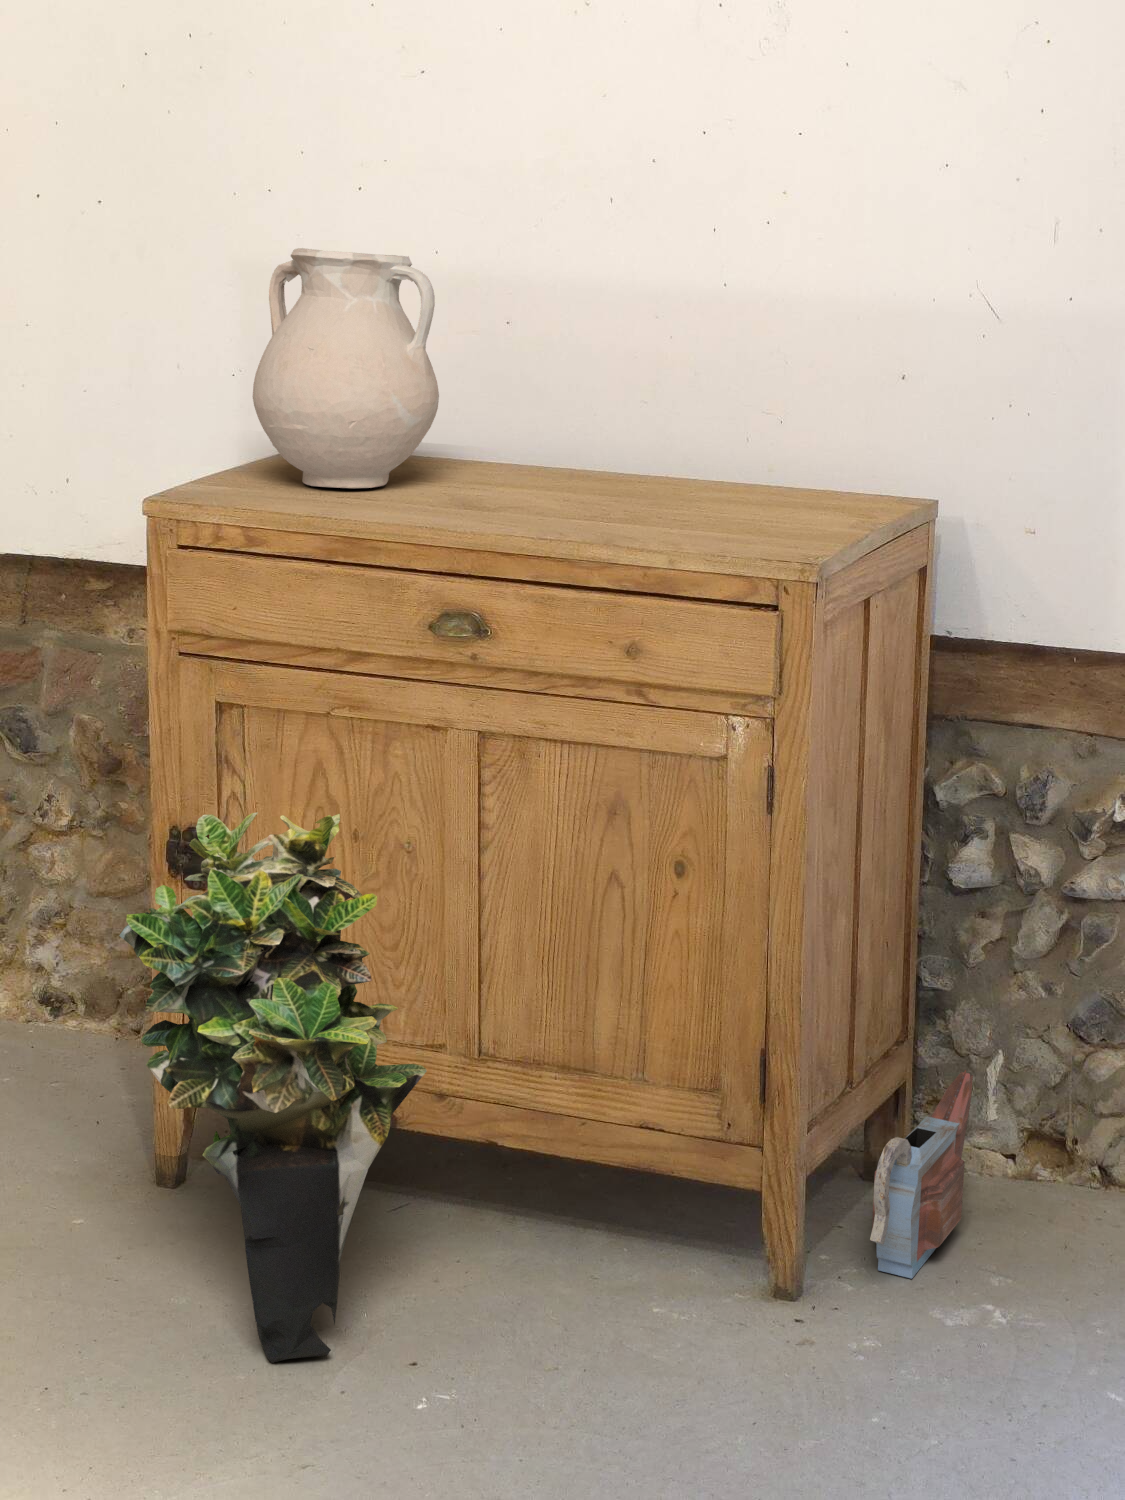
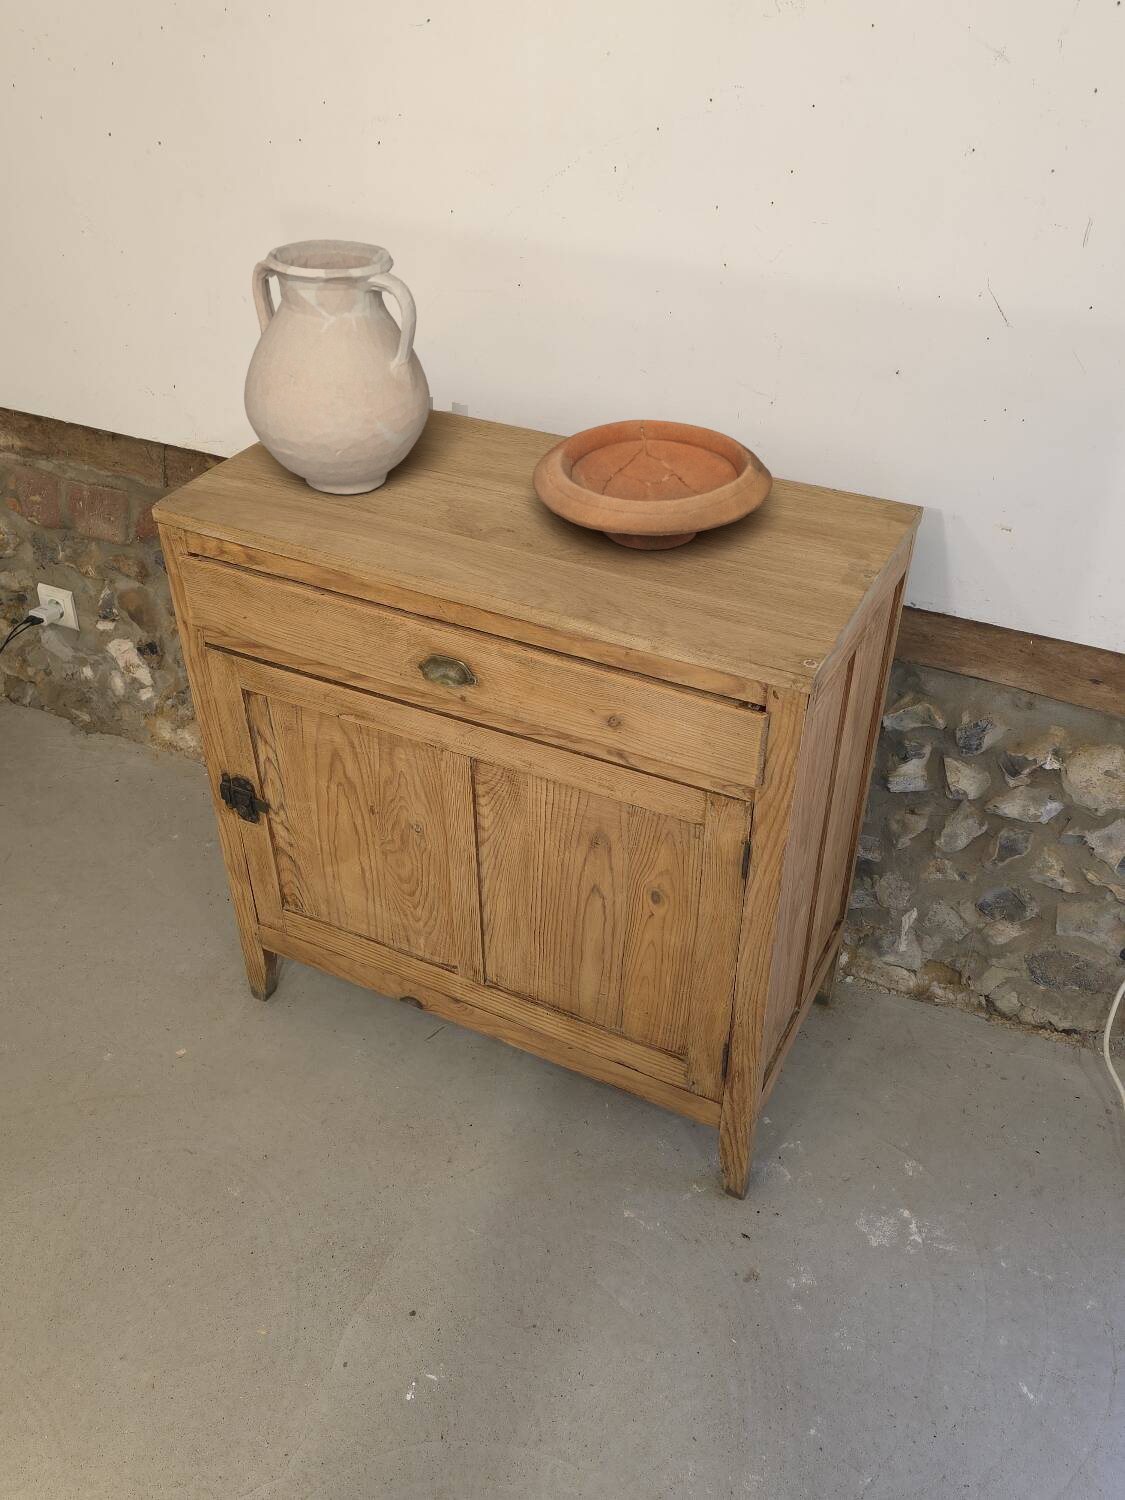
wooden bowl: none [546,421,786,513] -> present [533,420,772,550]
potted plant: present [120,812,427,1363] -> none [157,807,435,1241]
watering can: present [870,1070,973,1279] -> none [802,941,893,1133]

